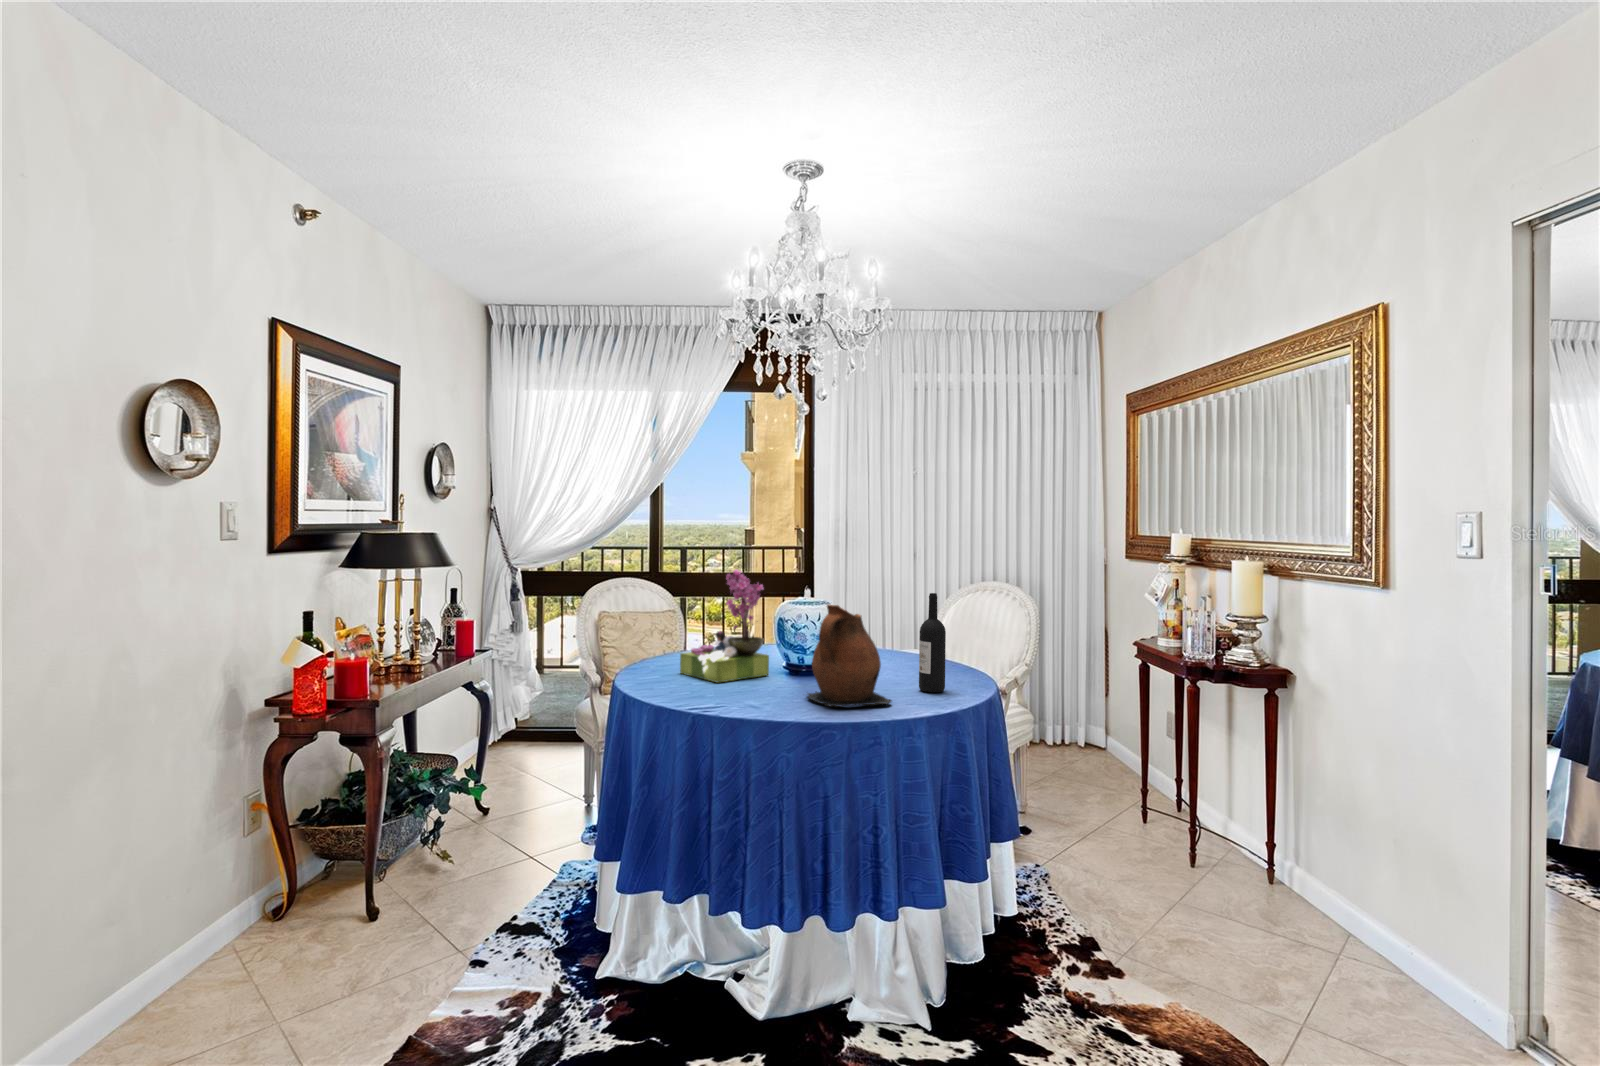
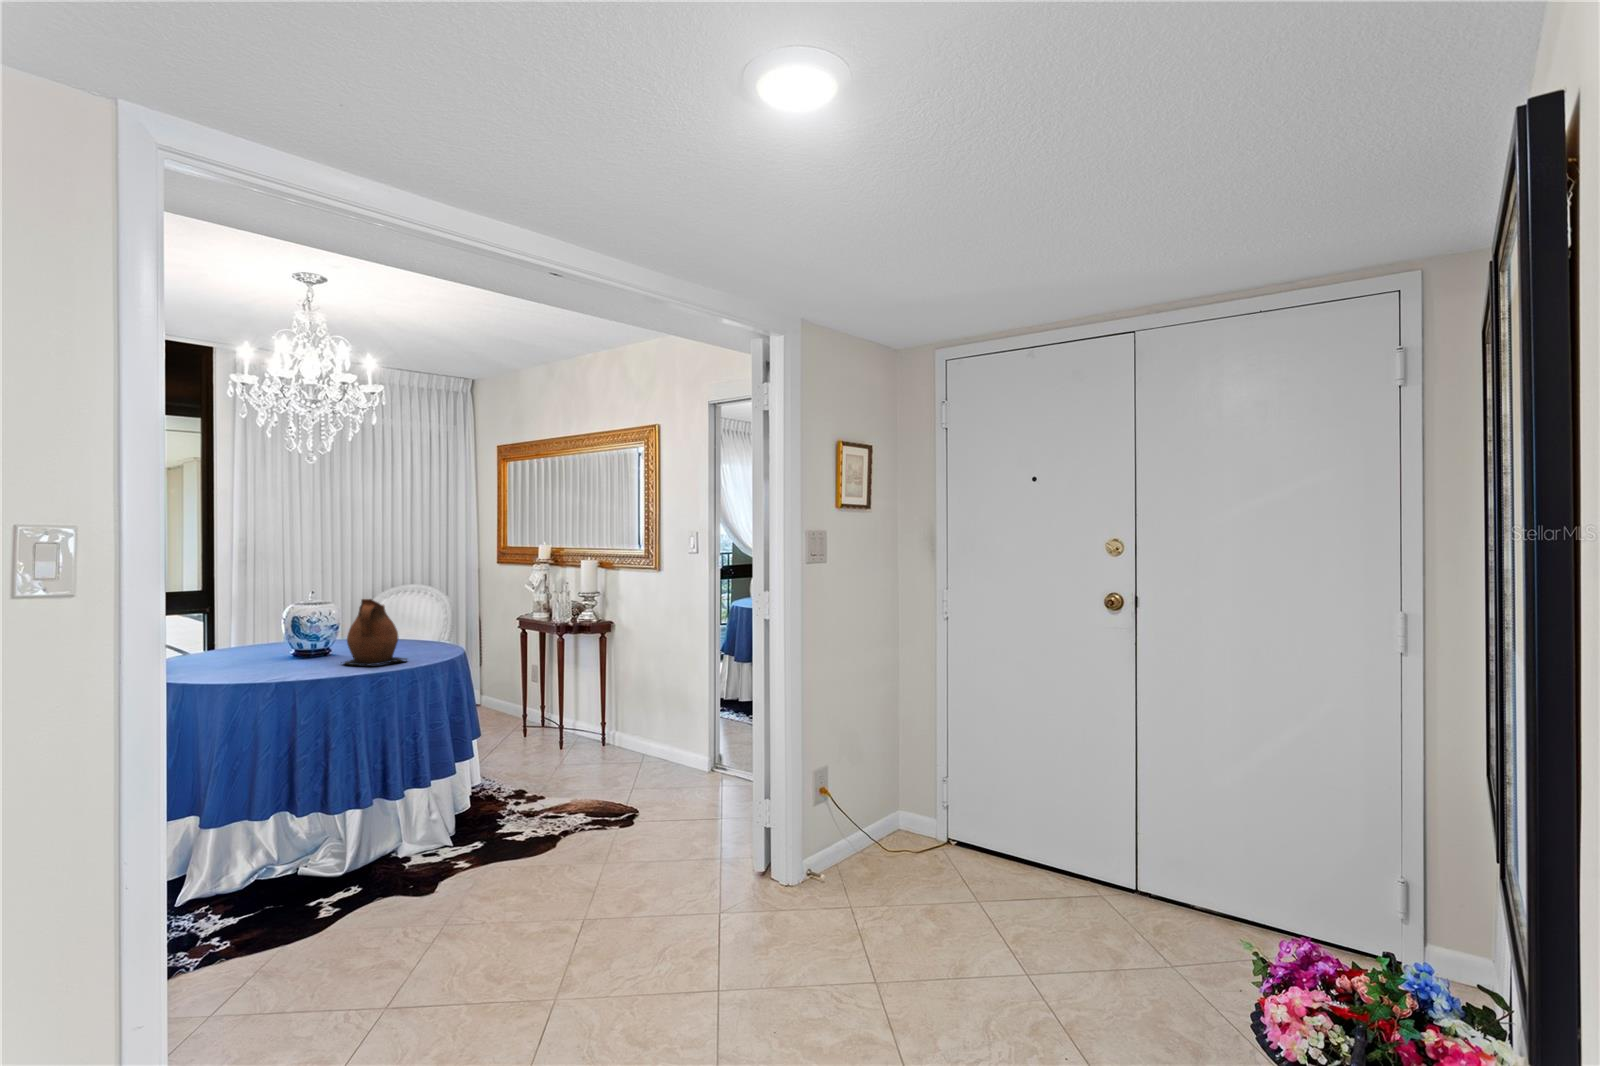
flower arrangement: present [680,569,769,683] -> none [202,579,285,667]
wine bottle: present [919,593,946,692] -> none [412,588,430,654]

